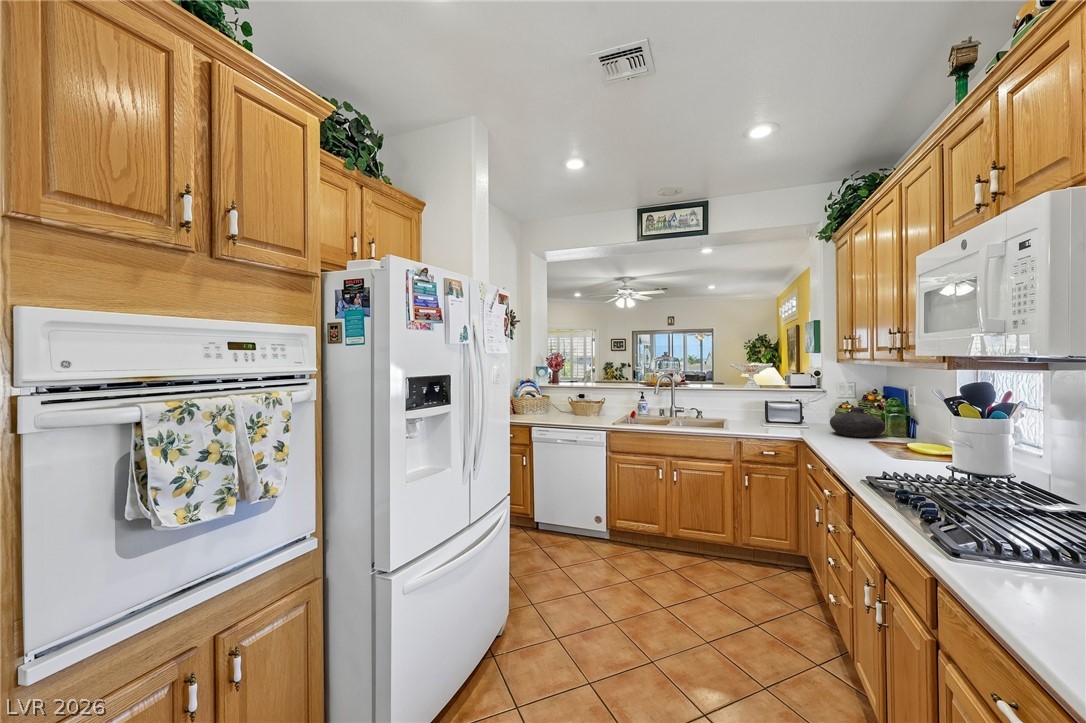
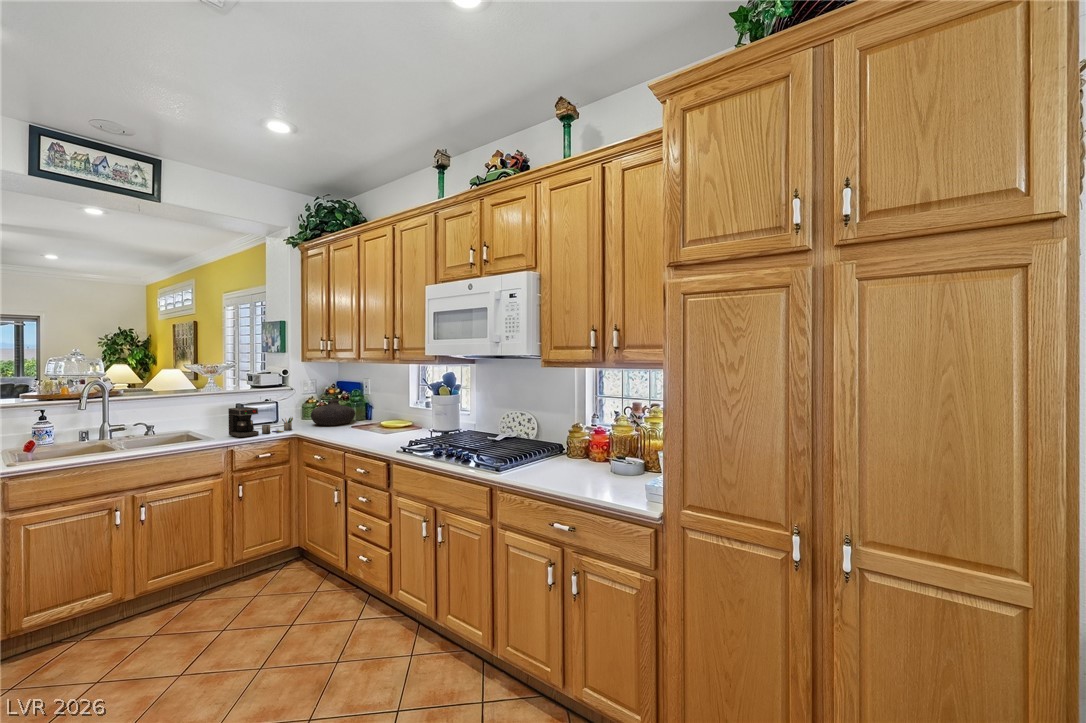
coffee maker: none [749,405,807,434] -> present [228,407,293,437]

